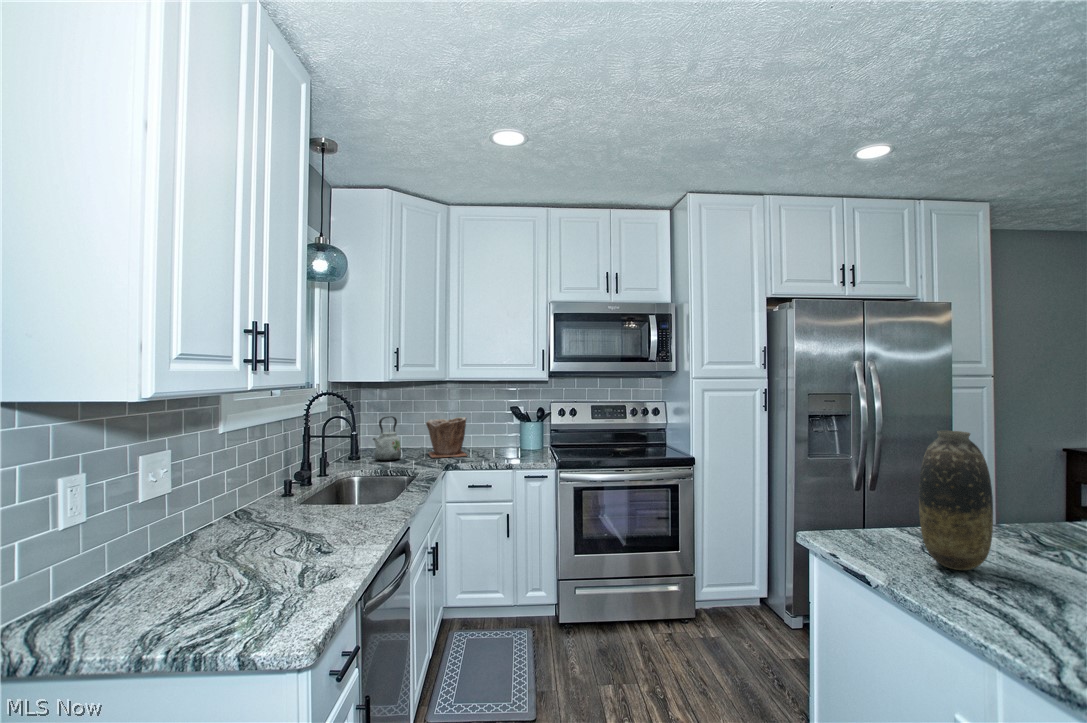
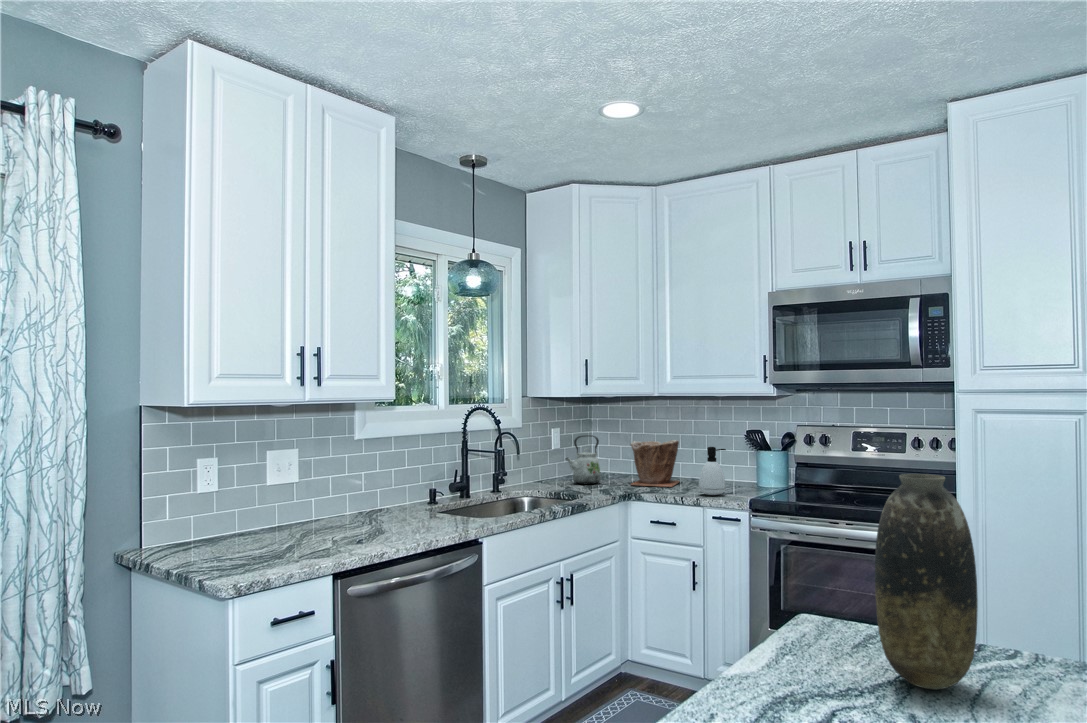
soap dispenser: none [504,421,524,459] -> present [699,447,726,495]

